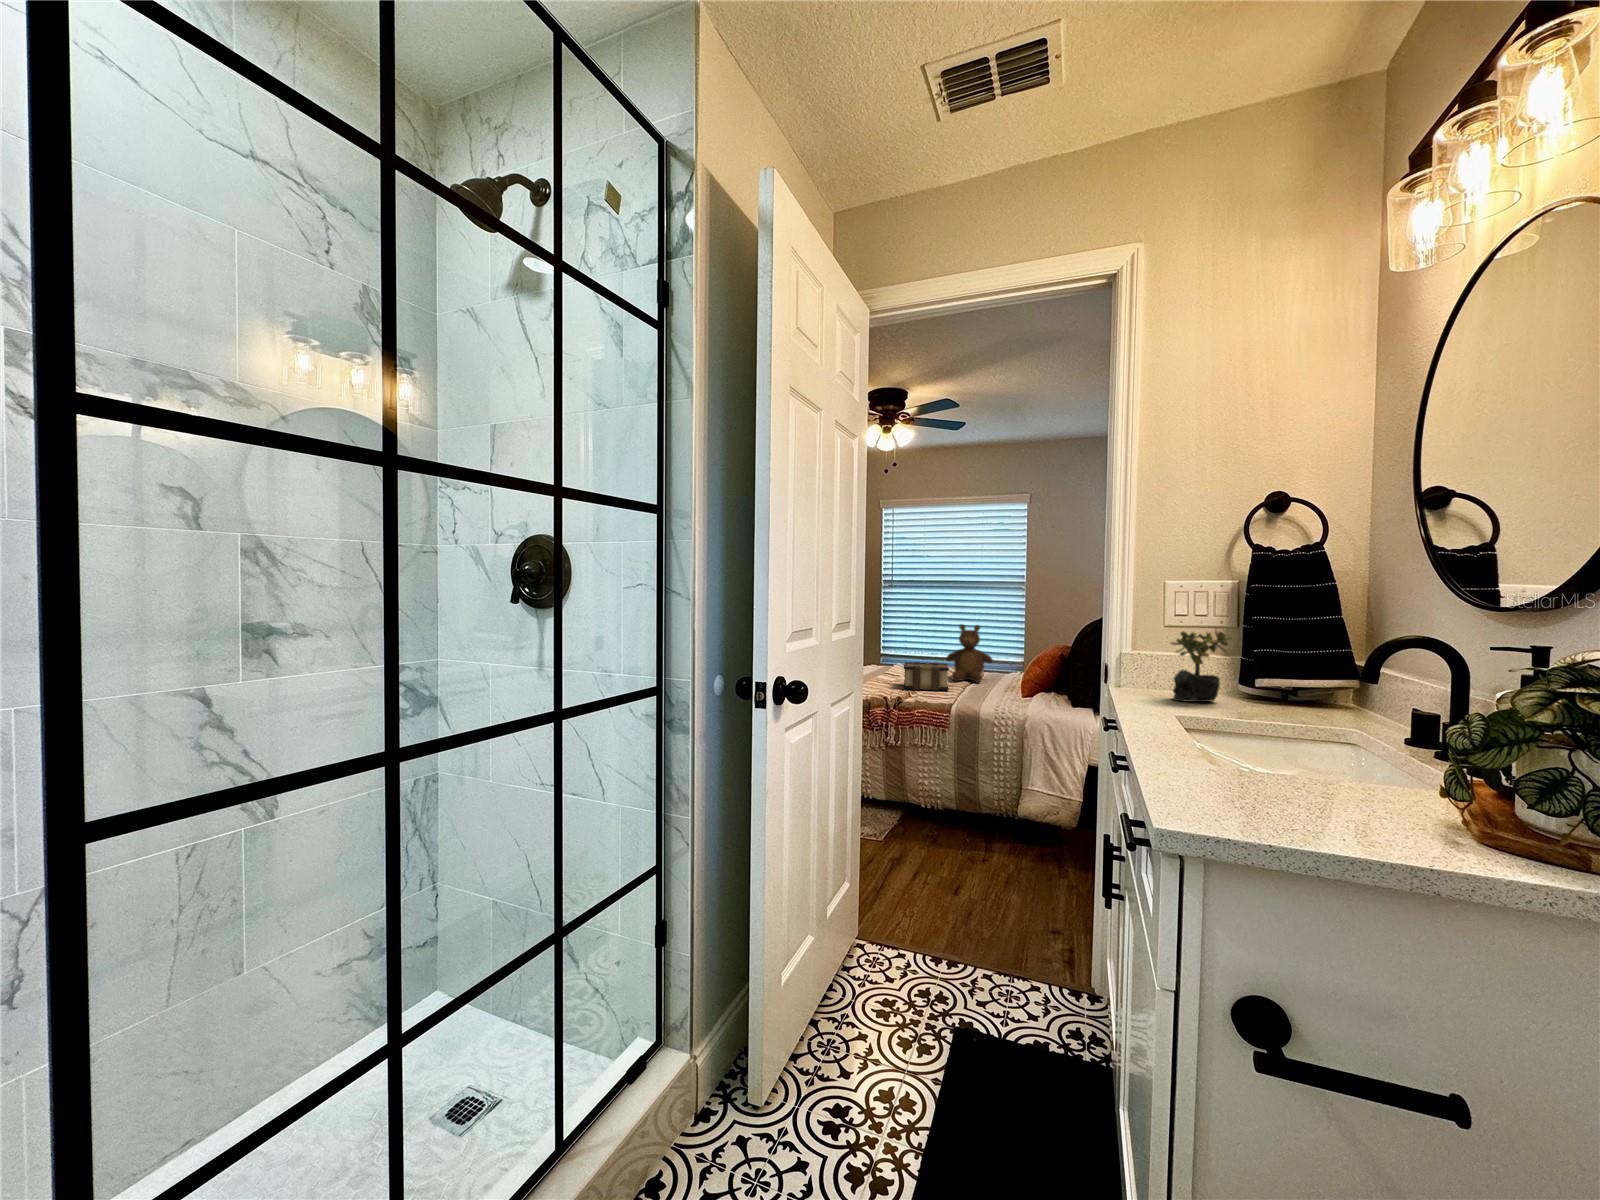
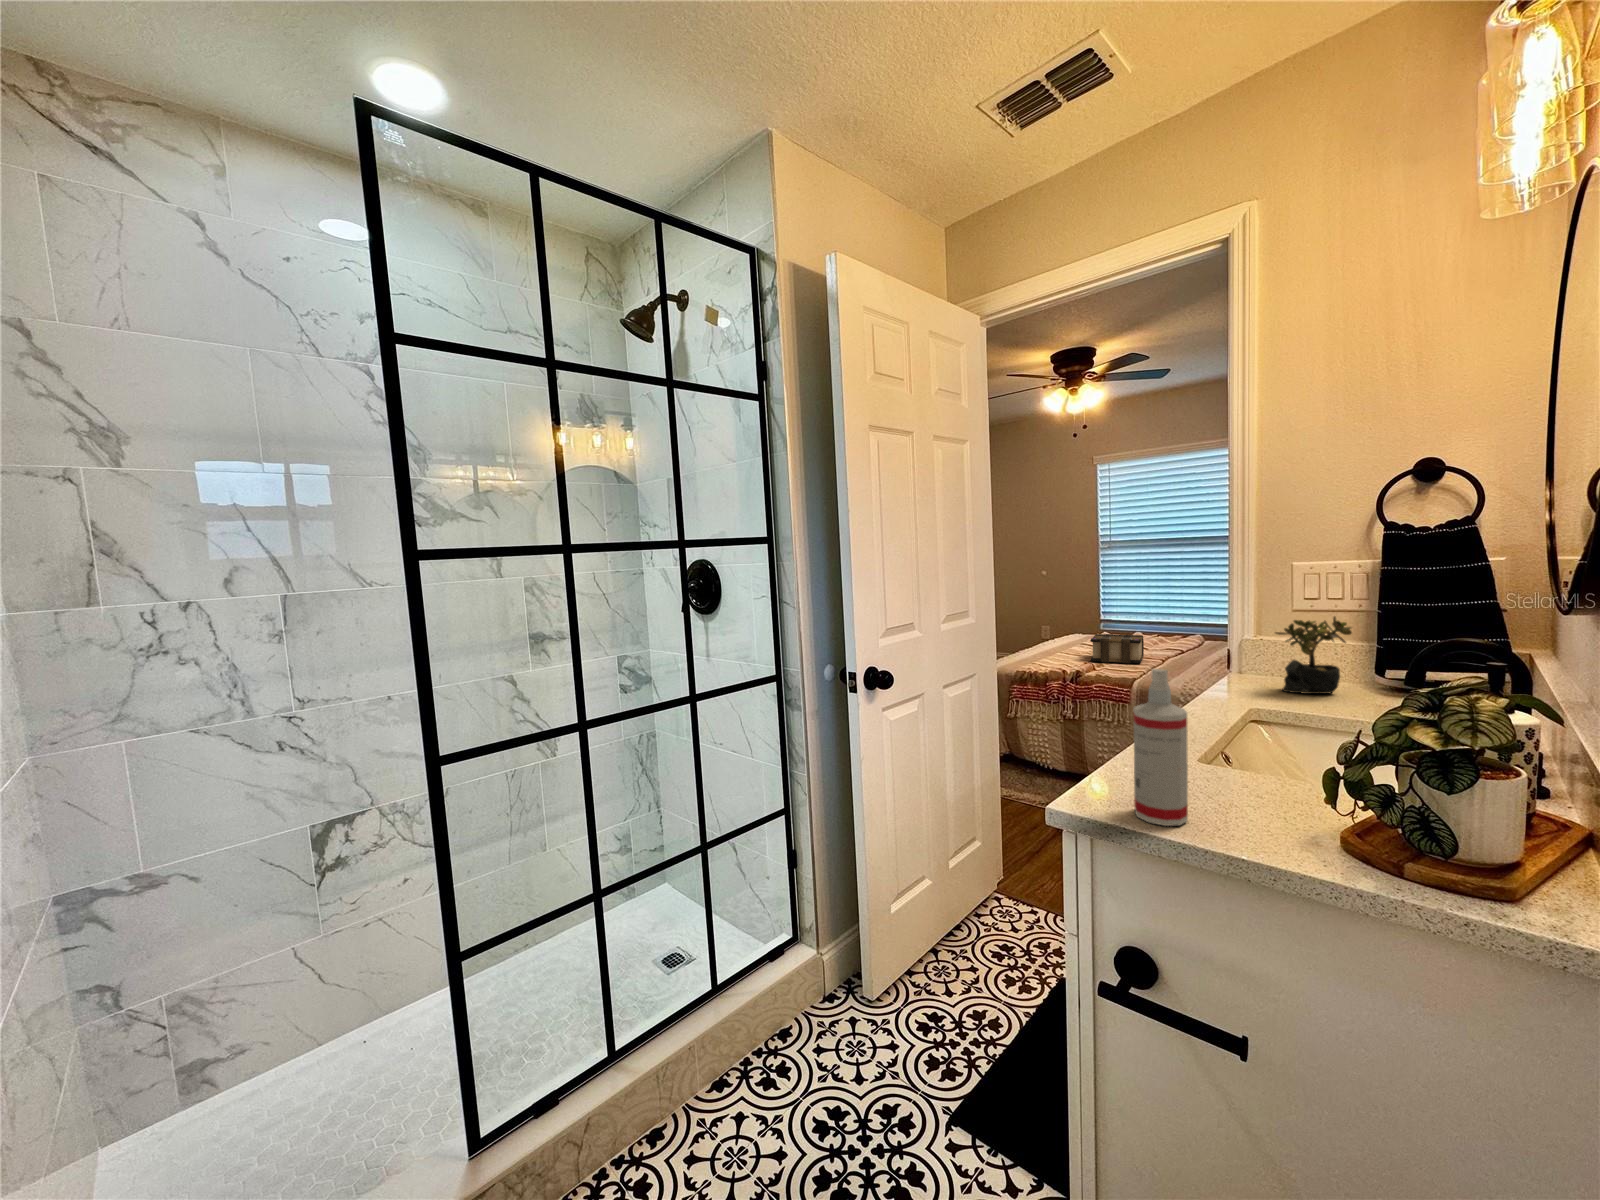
teddy bear: present [946,625,993,683] -> none [1148,593,1203,655]
spray bottle: none [1252,649,1322,834] -> present [1133,669,1188,826]

